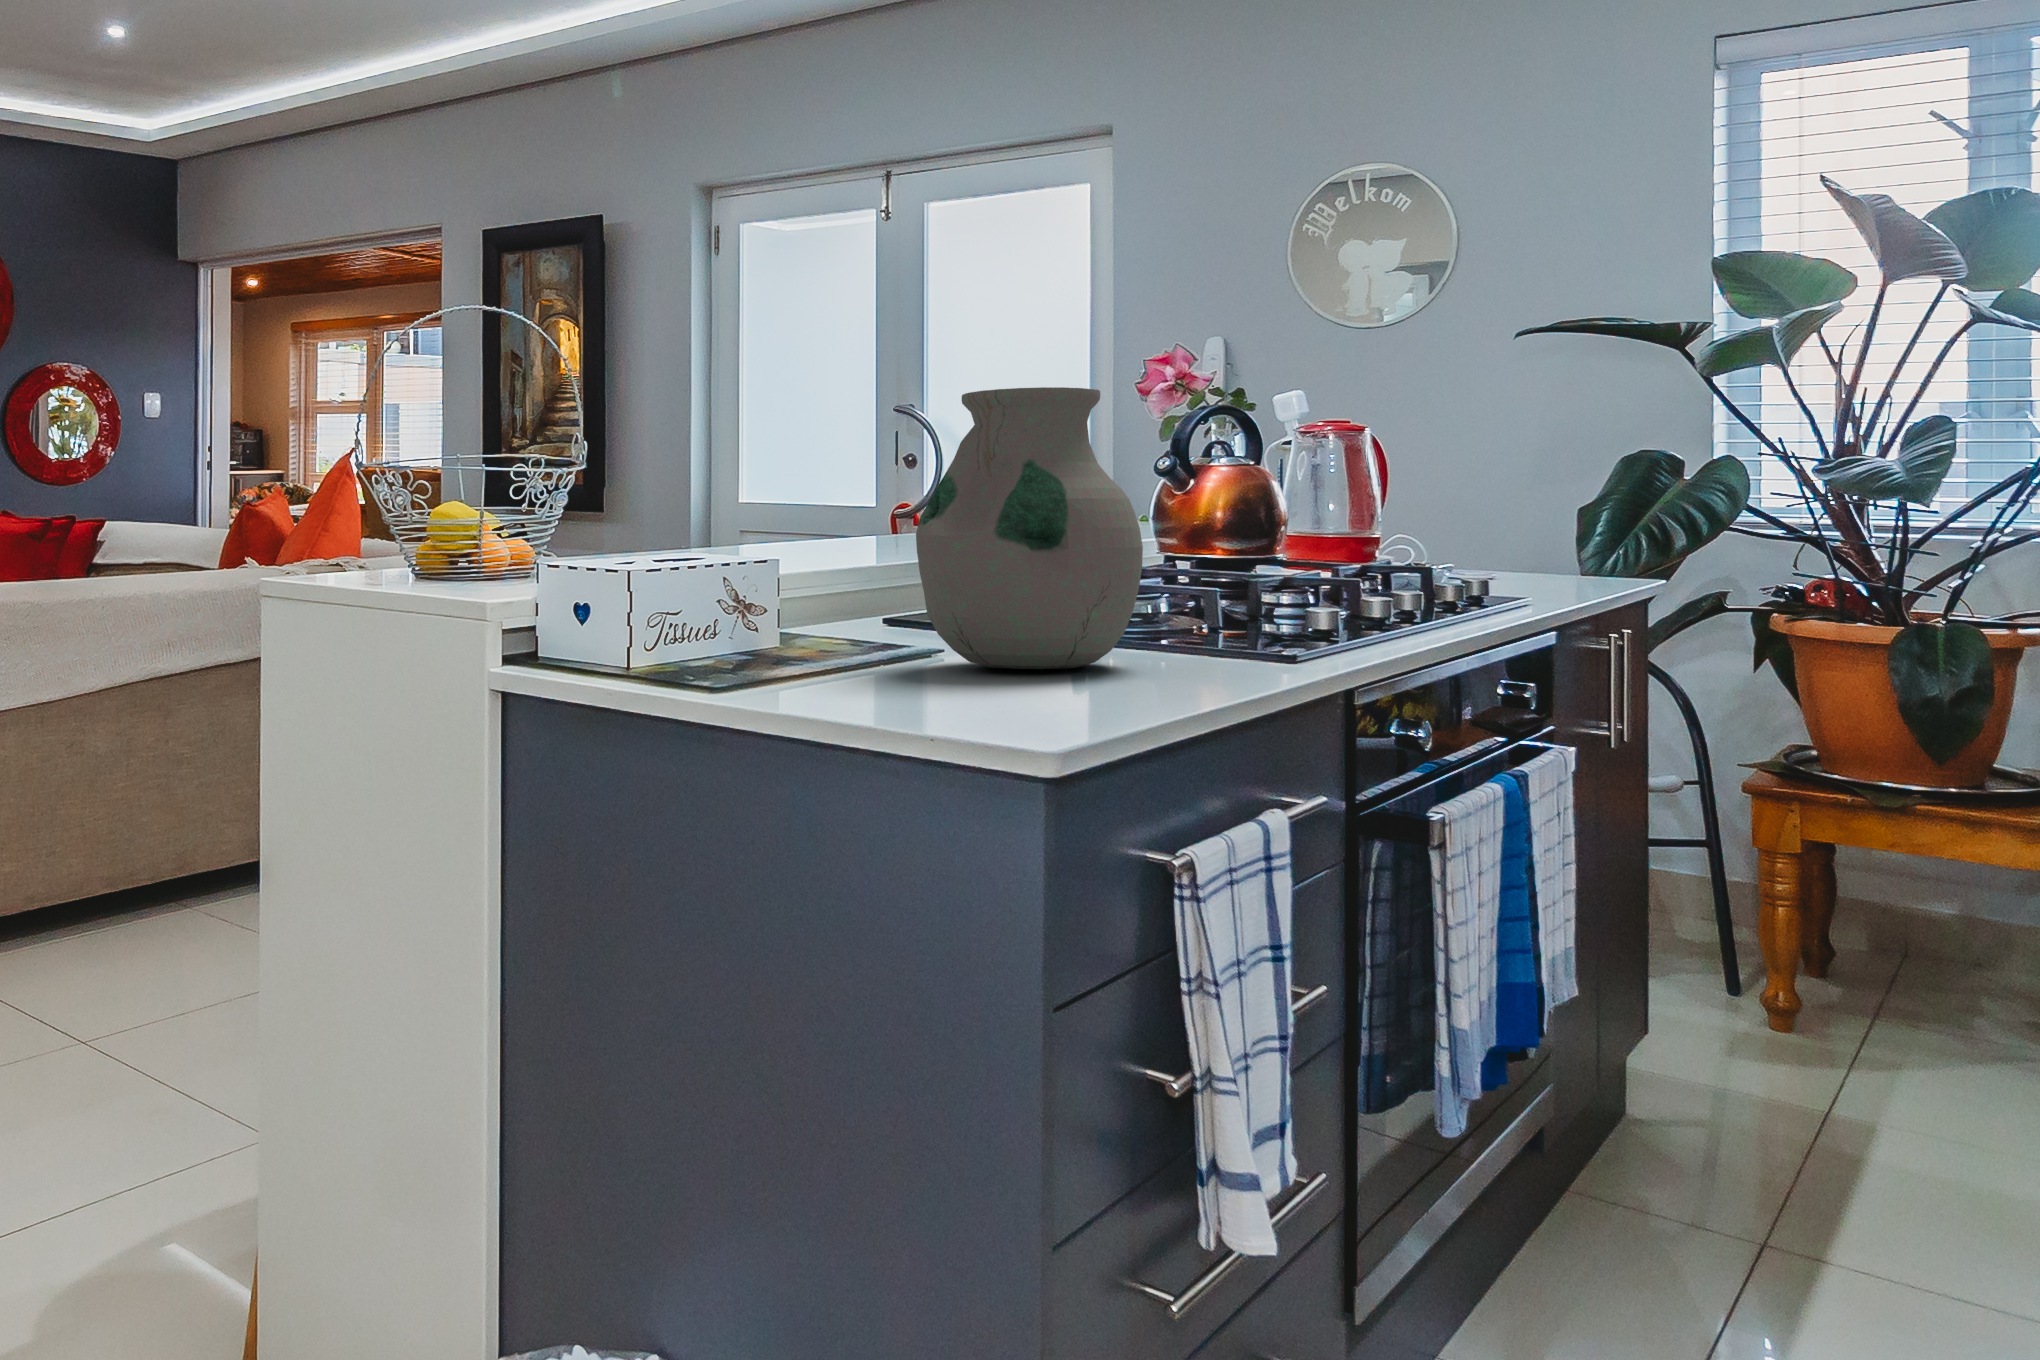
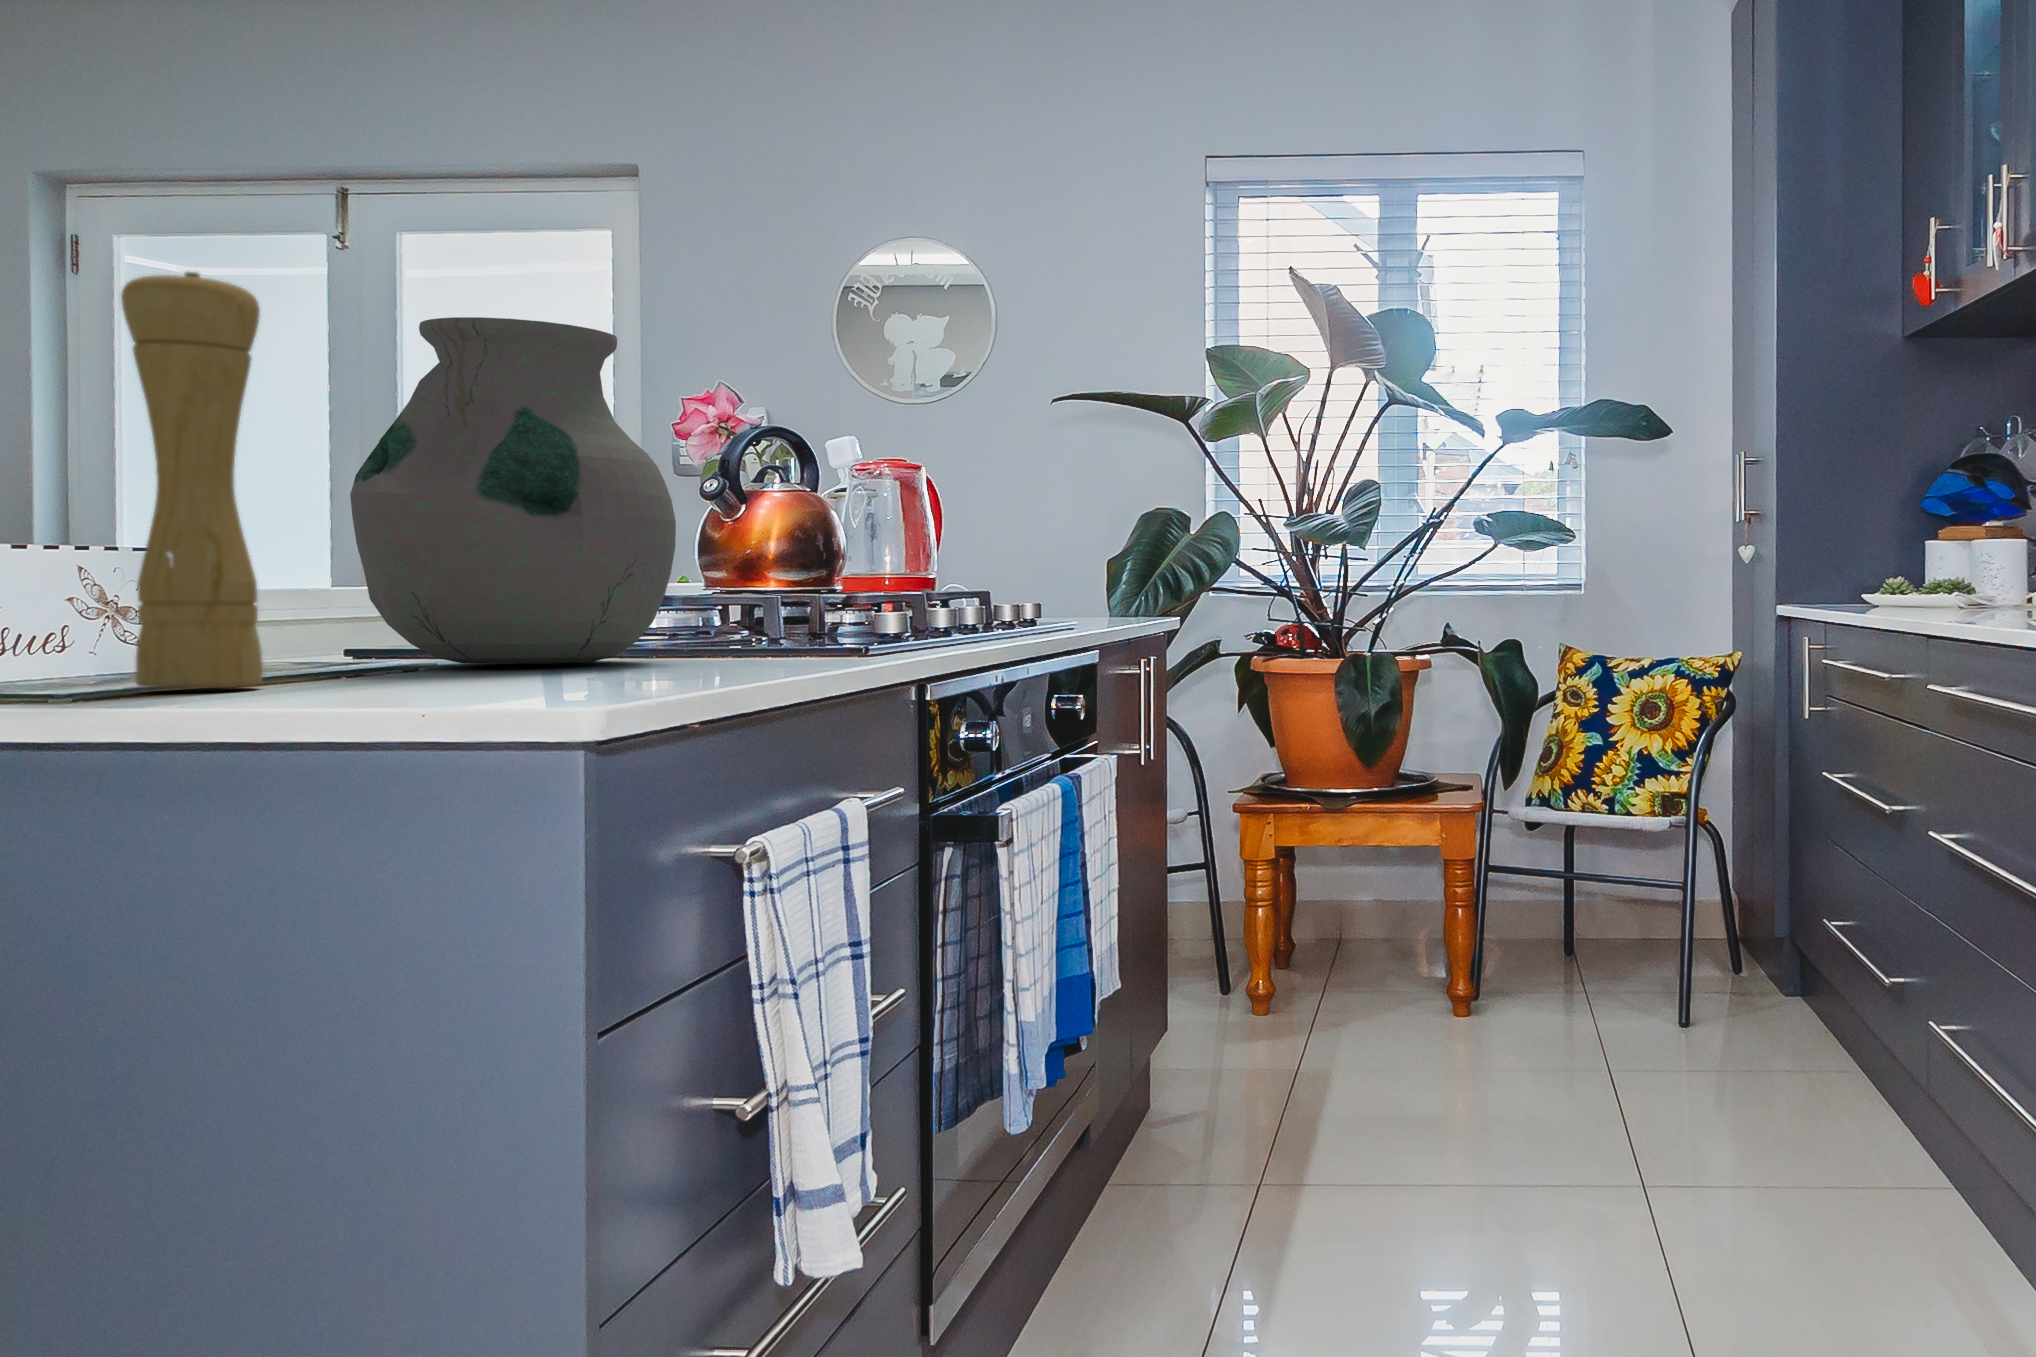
pepper mill: none [779,388,856,694] -> present [121,272,263,689]

